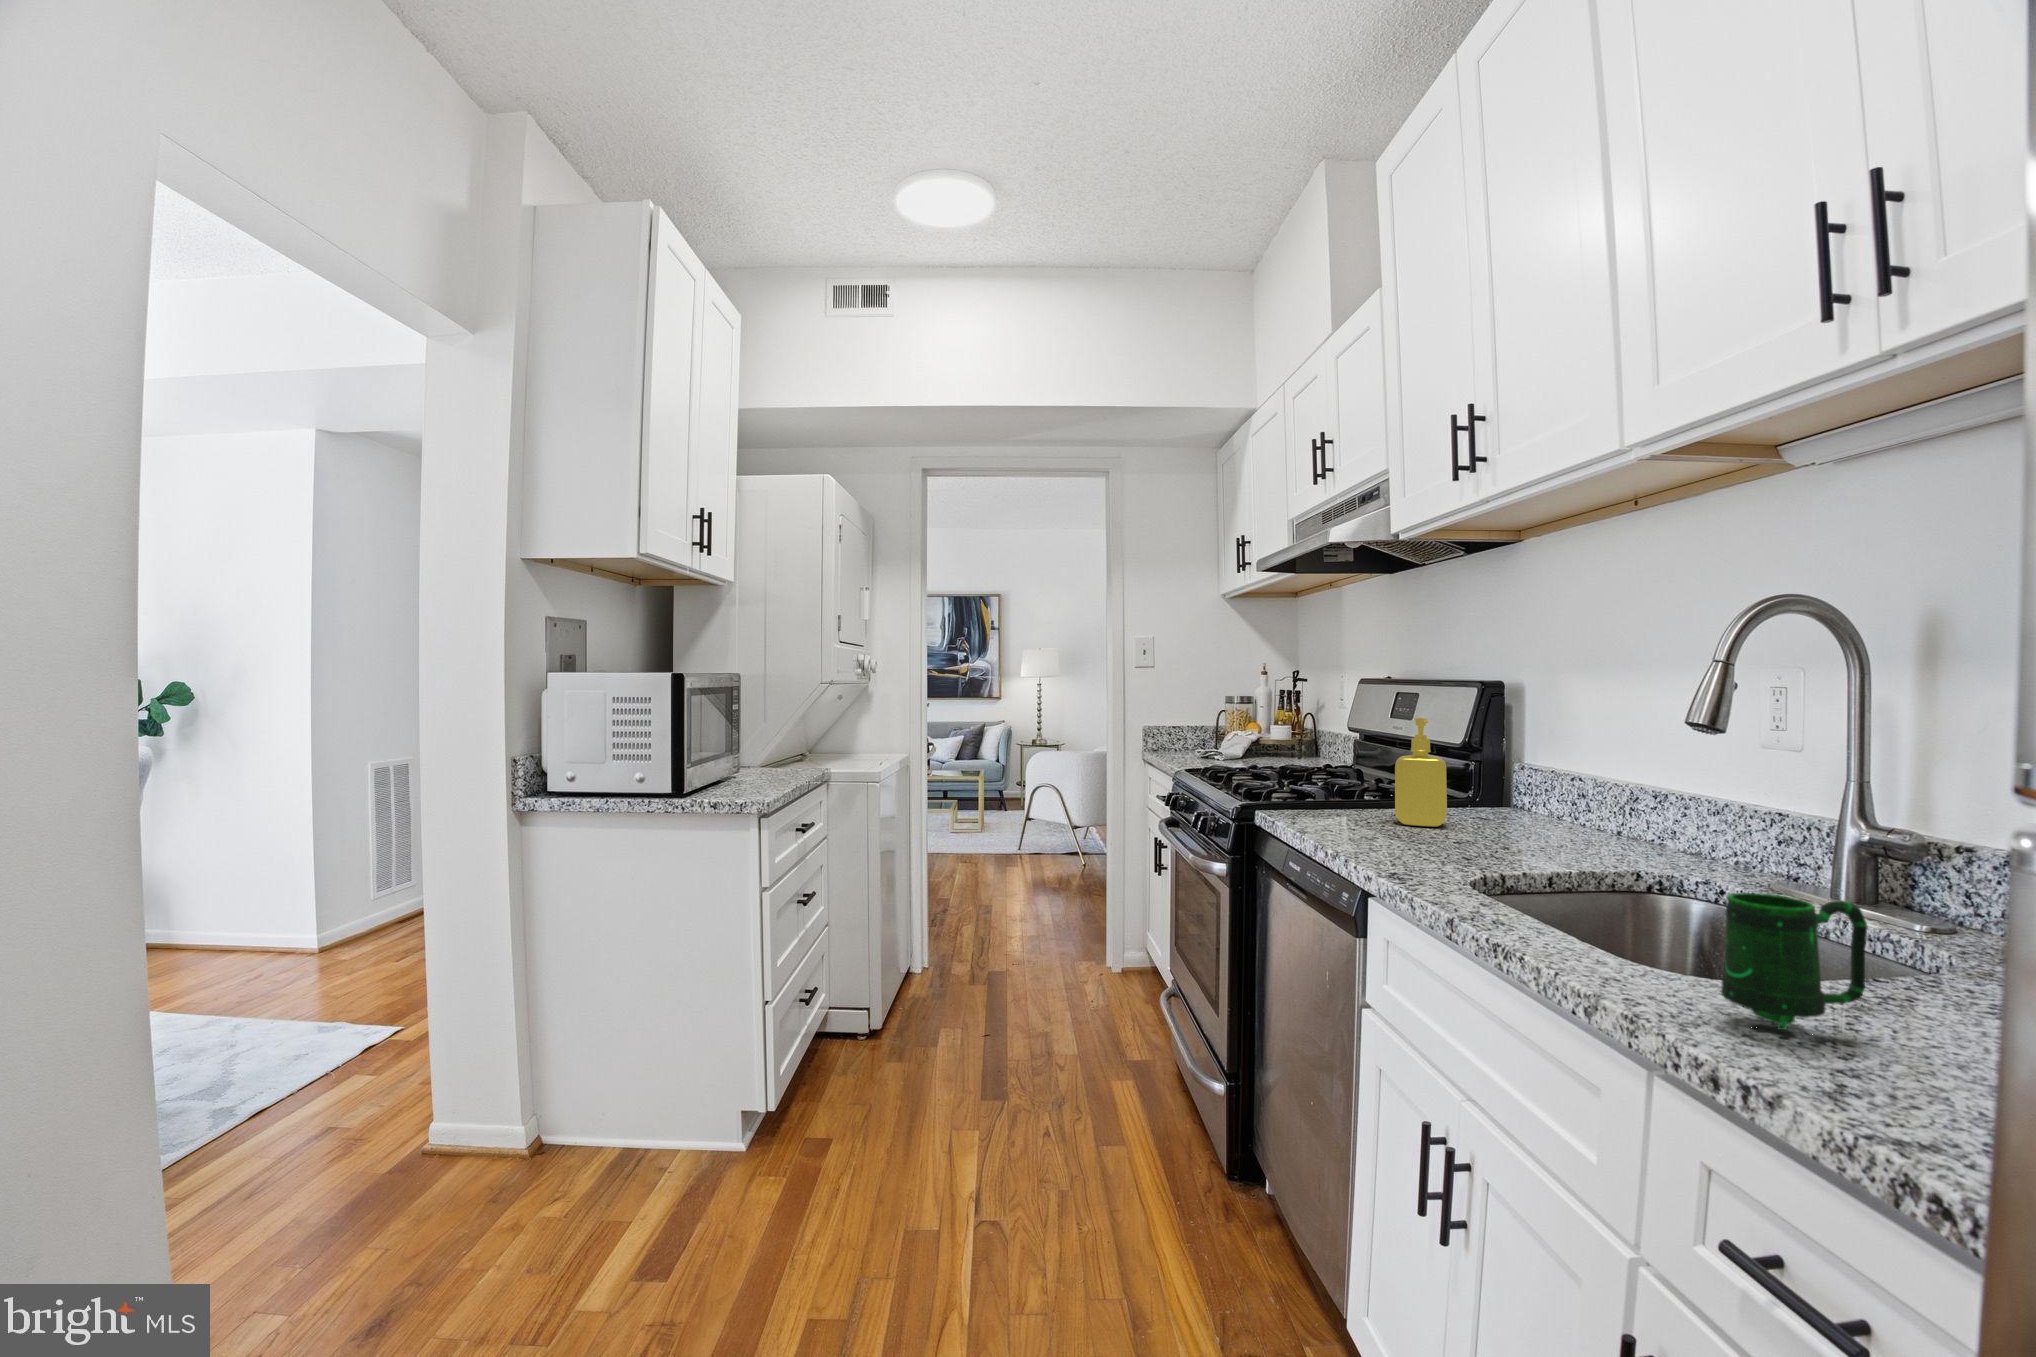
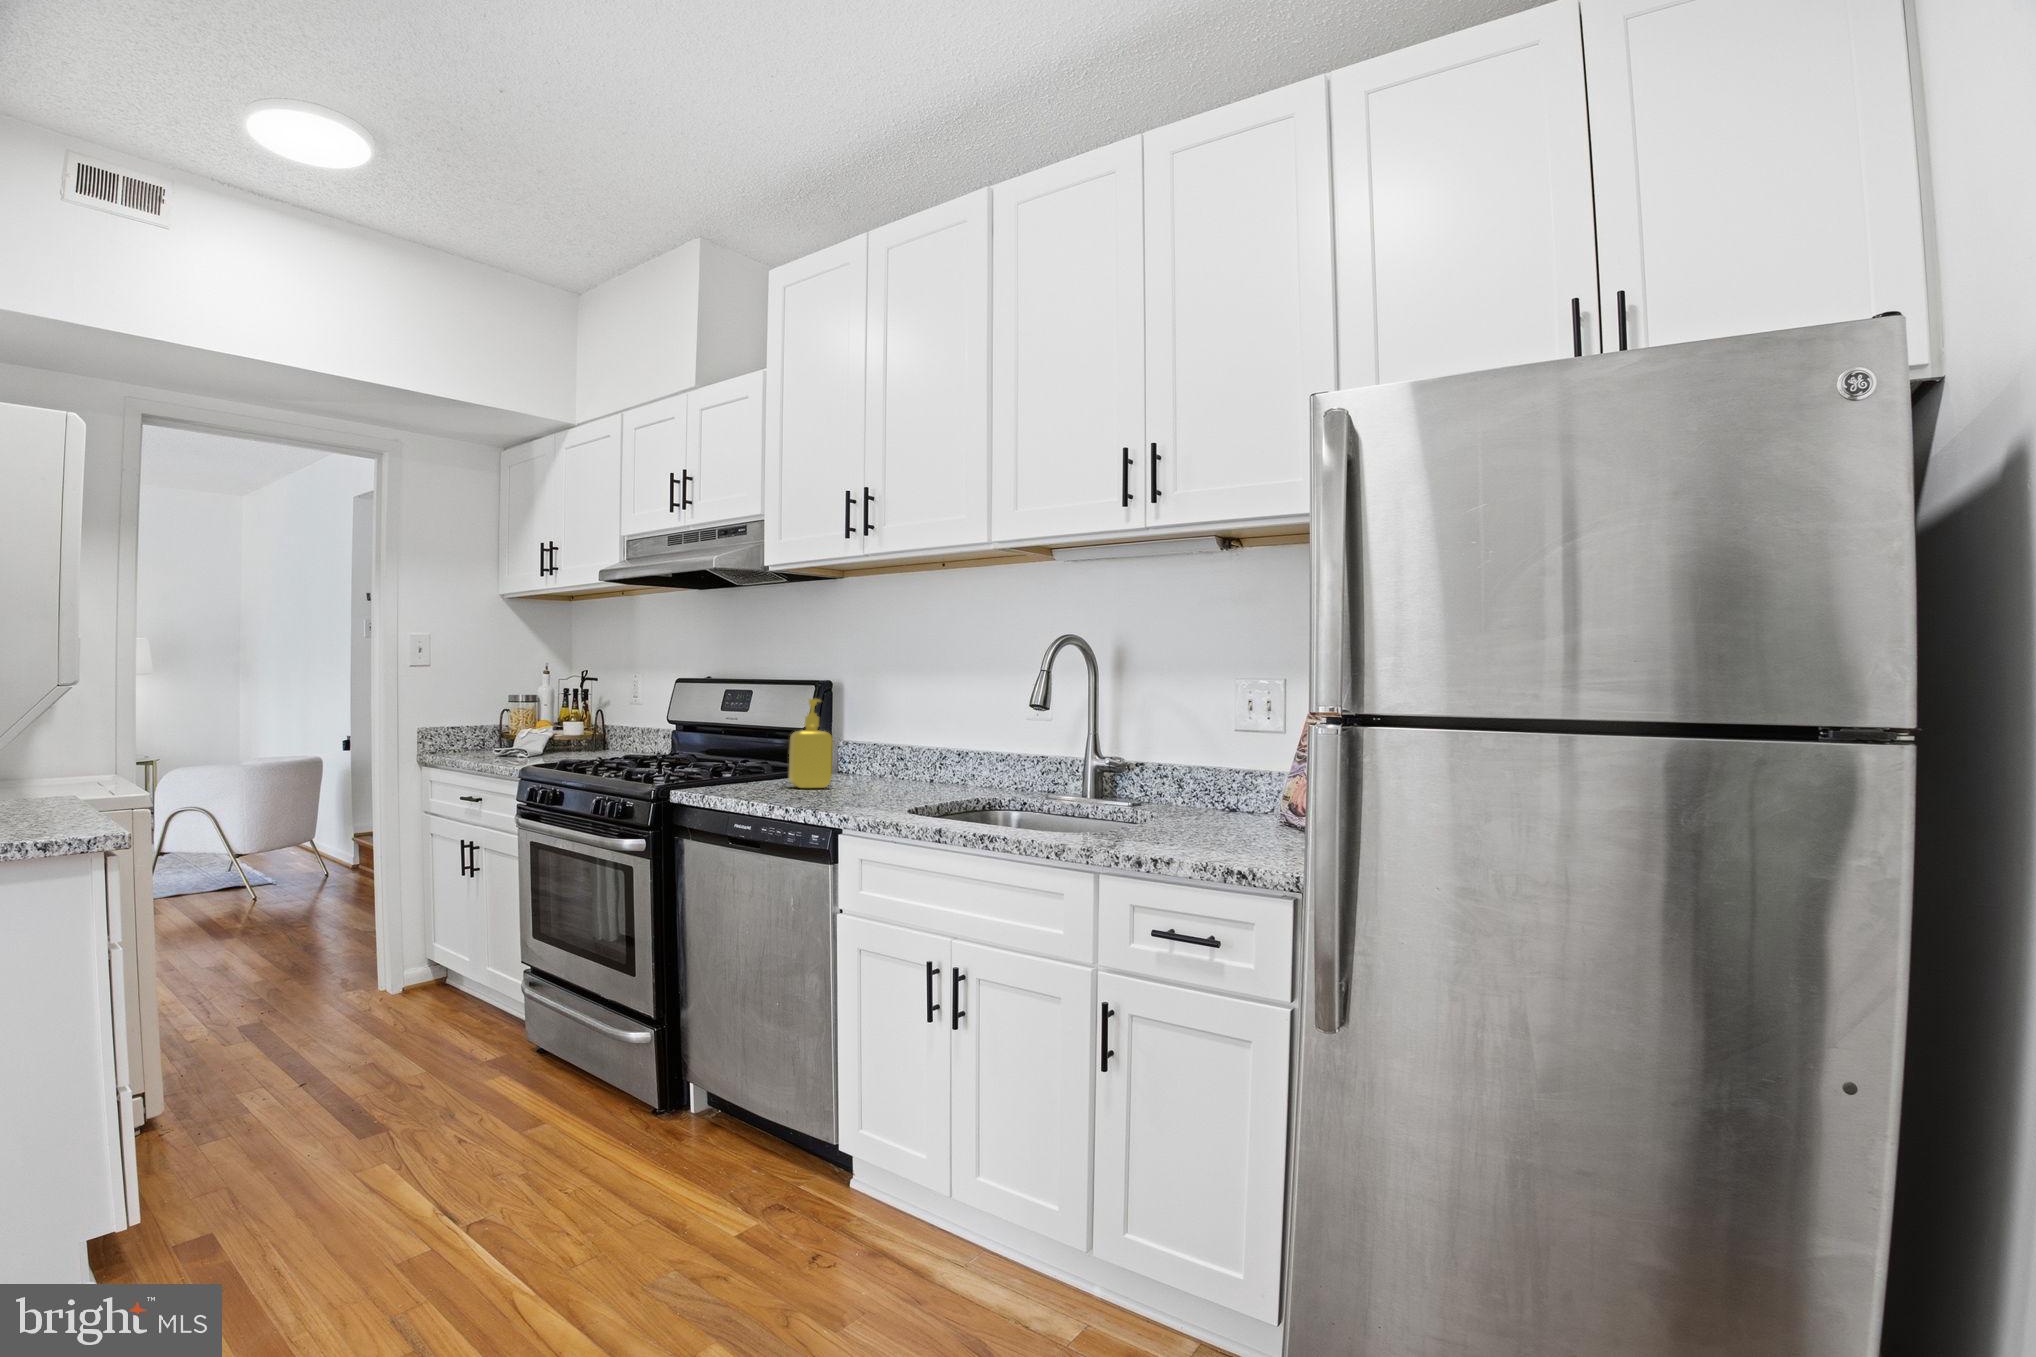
mug: present [1721,893,1867,1030] -> none [1113,769,1168,845]

